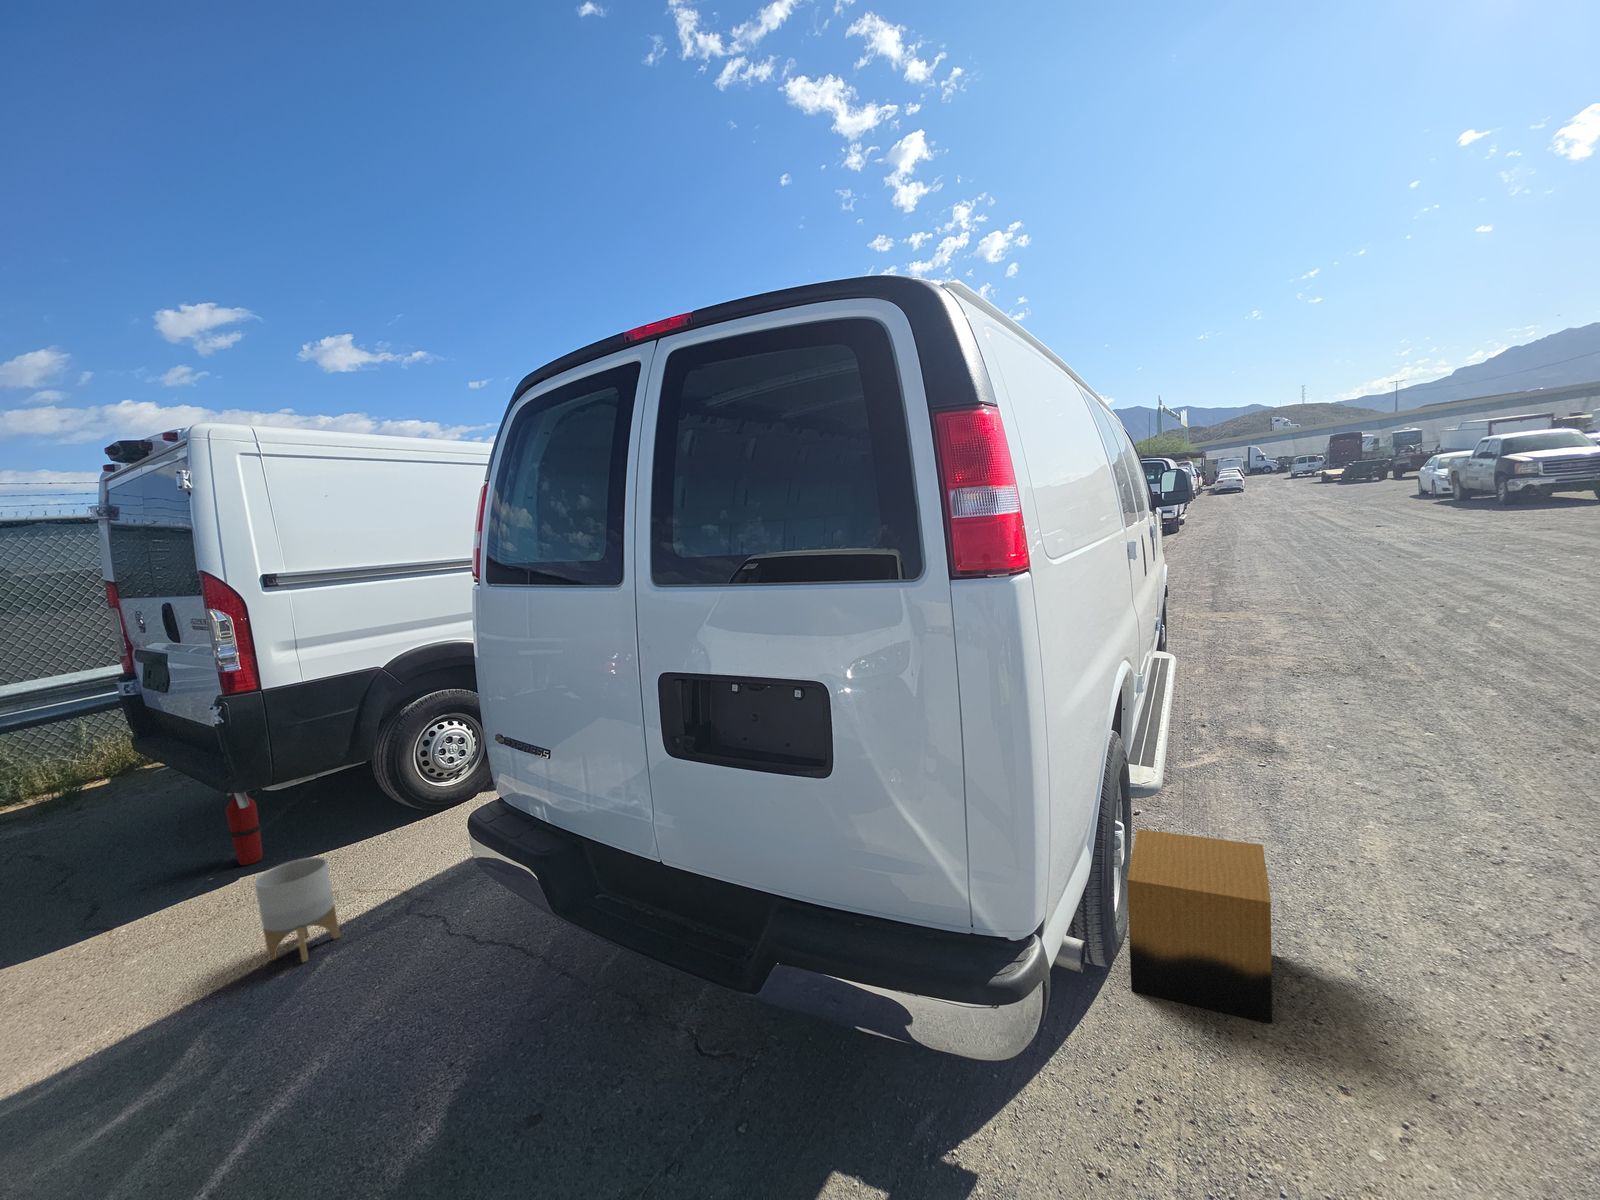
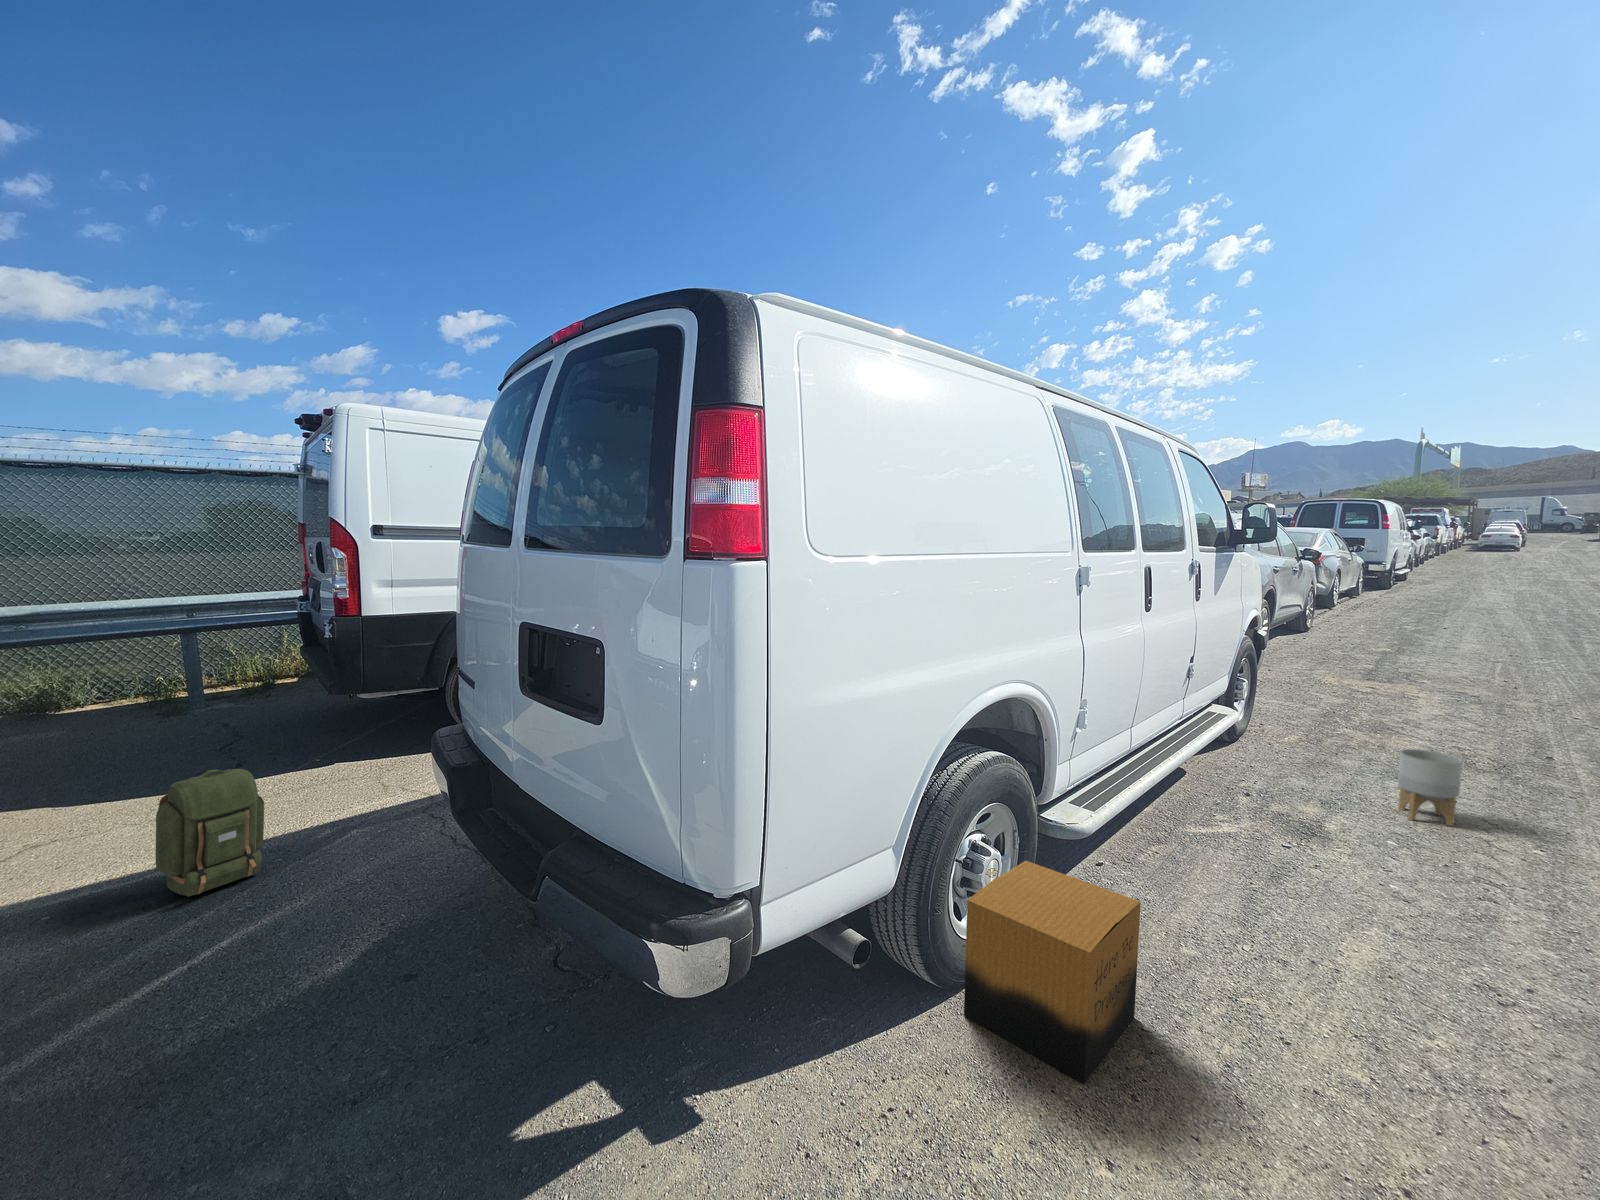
fire extinguisher: present [226,792,263,865] -> none [357,681,381,752]
planter: present [255,857,340,962] -> present [1398,749,1462,826]
backpack: none [50,926,218,1115] -> present [156,769,264,897]

